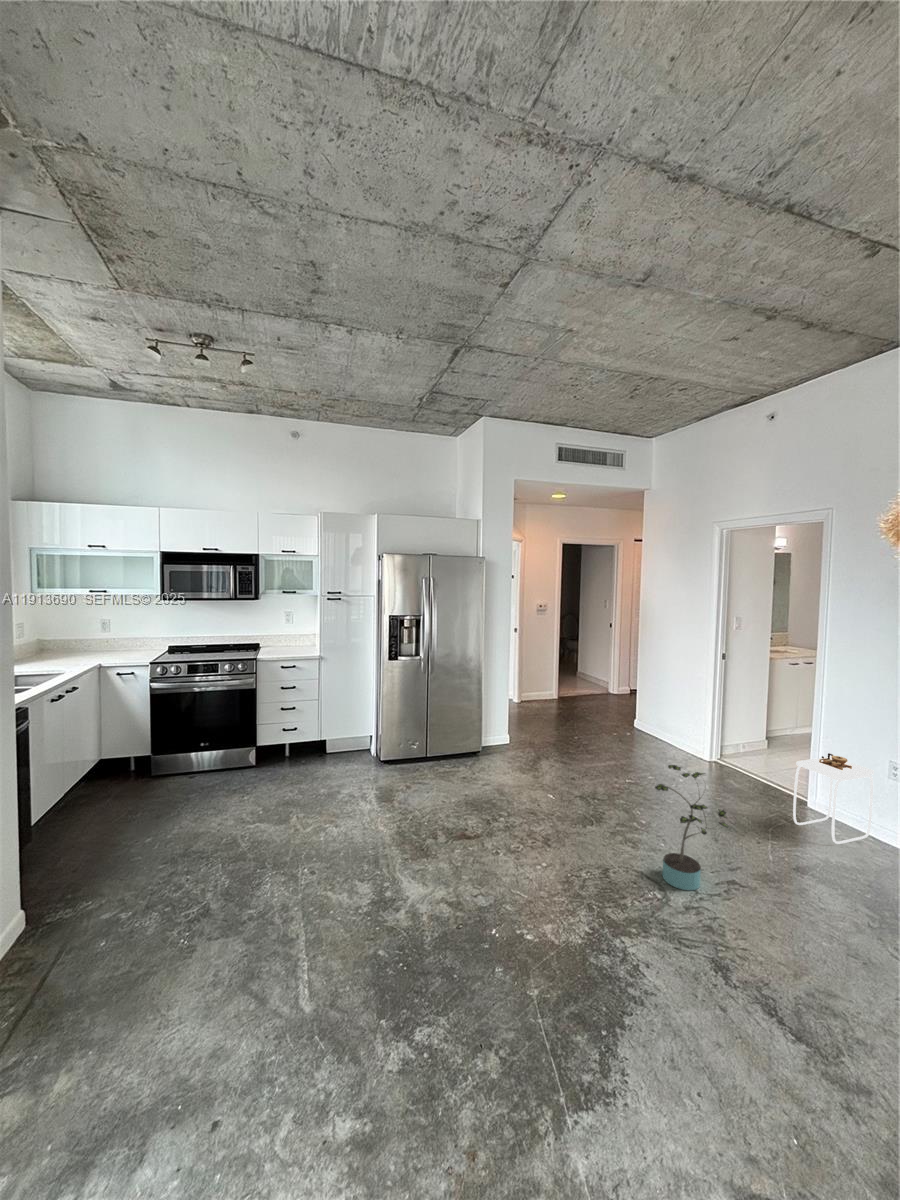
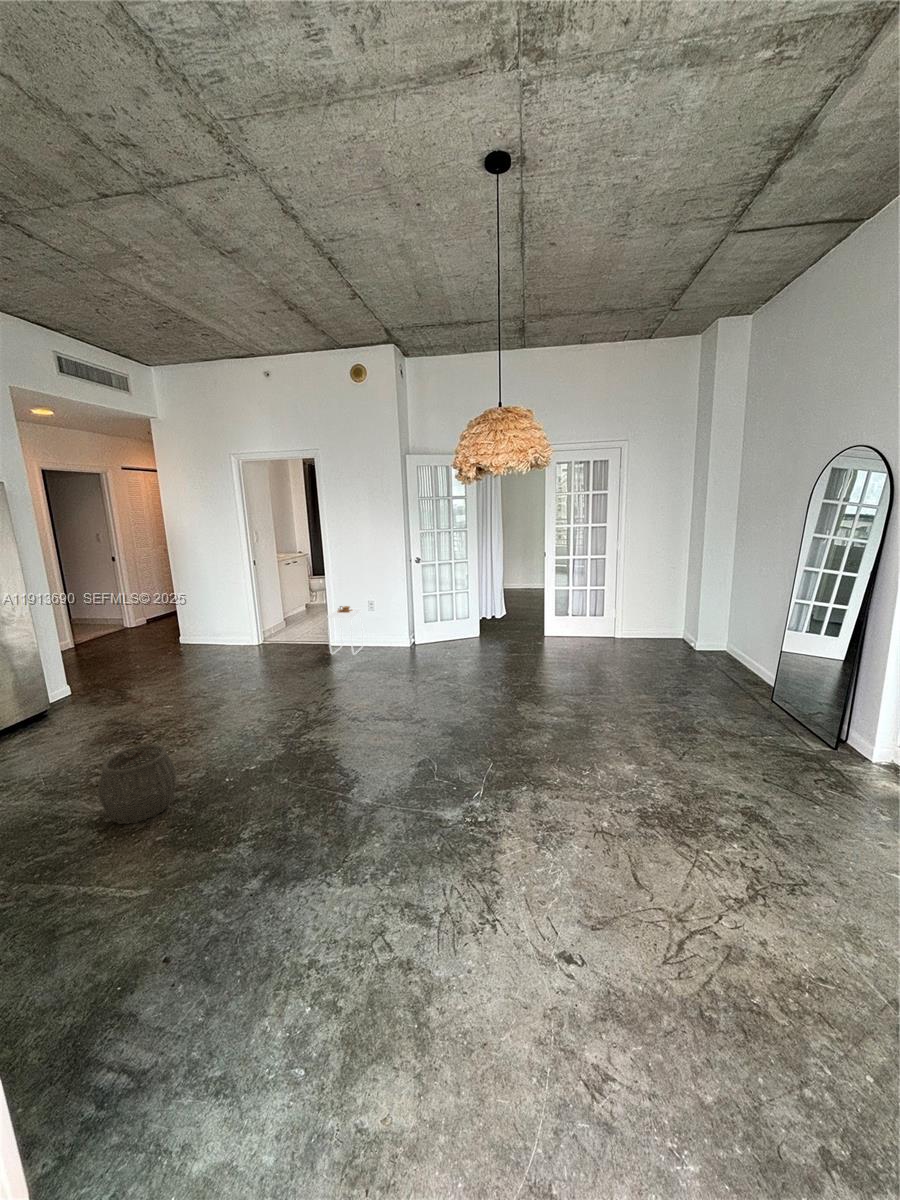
potted plant: present [655,765,728,890] -> none [282,629,327,705]
woven basket: none [375,832,447,923] -> present [98,745,177,824]

